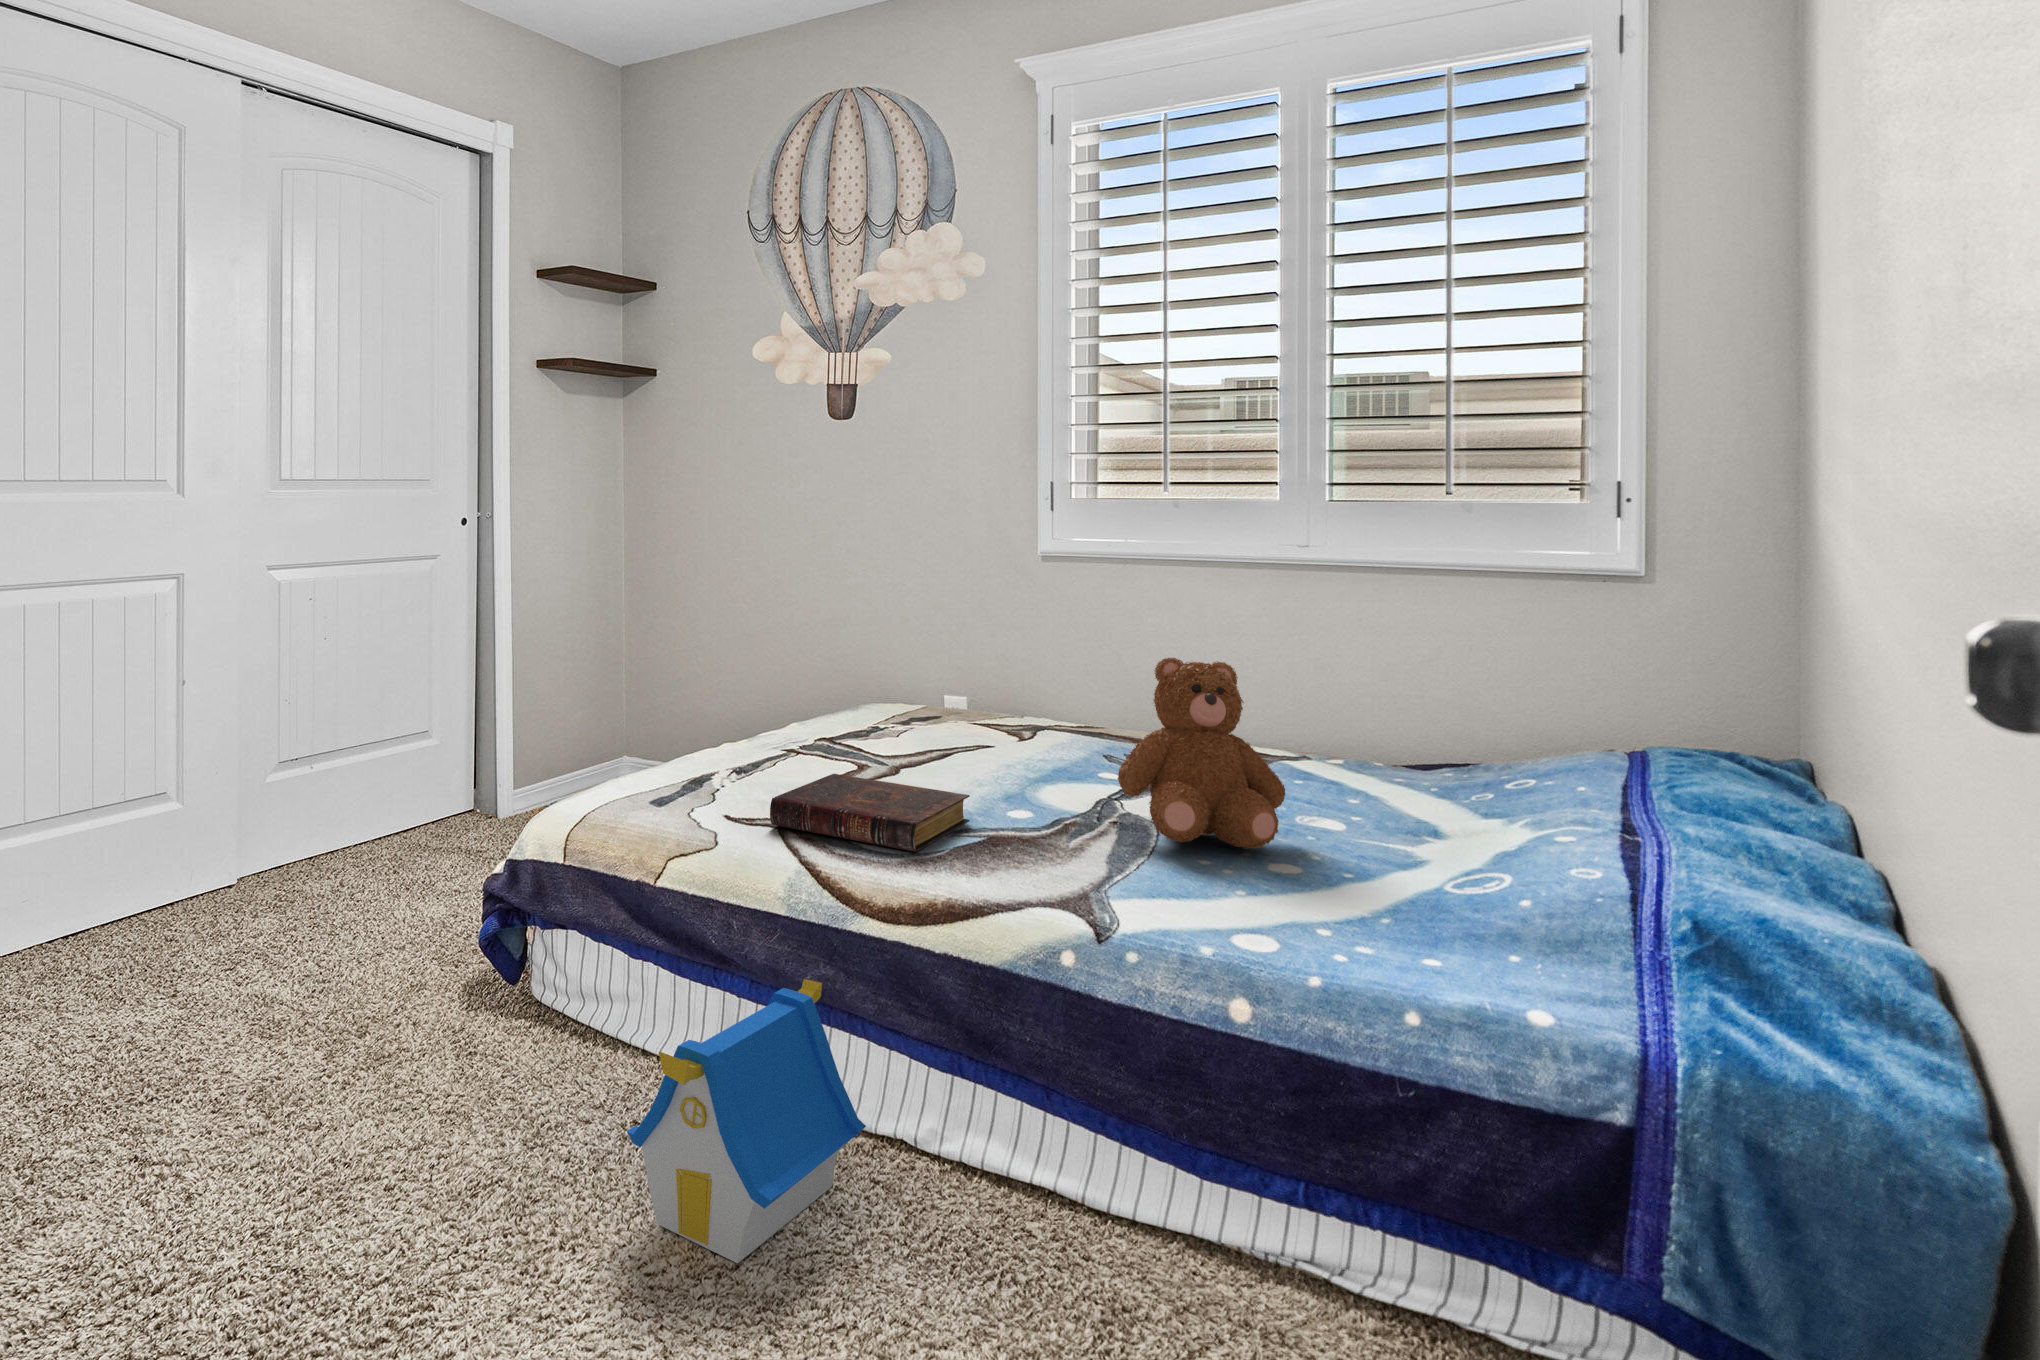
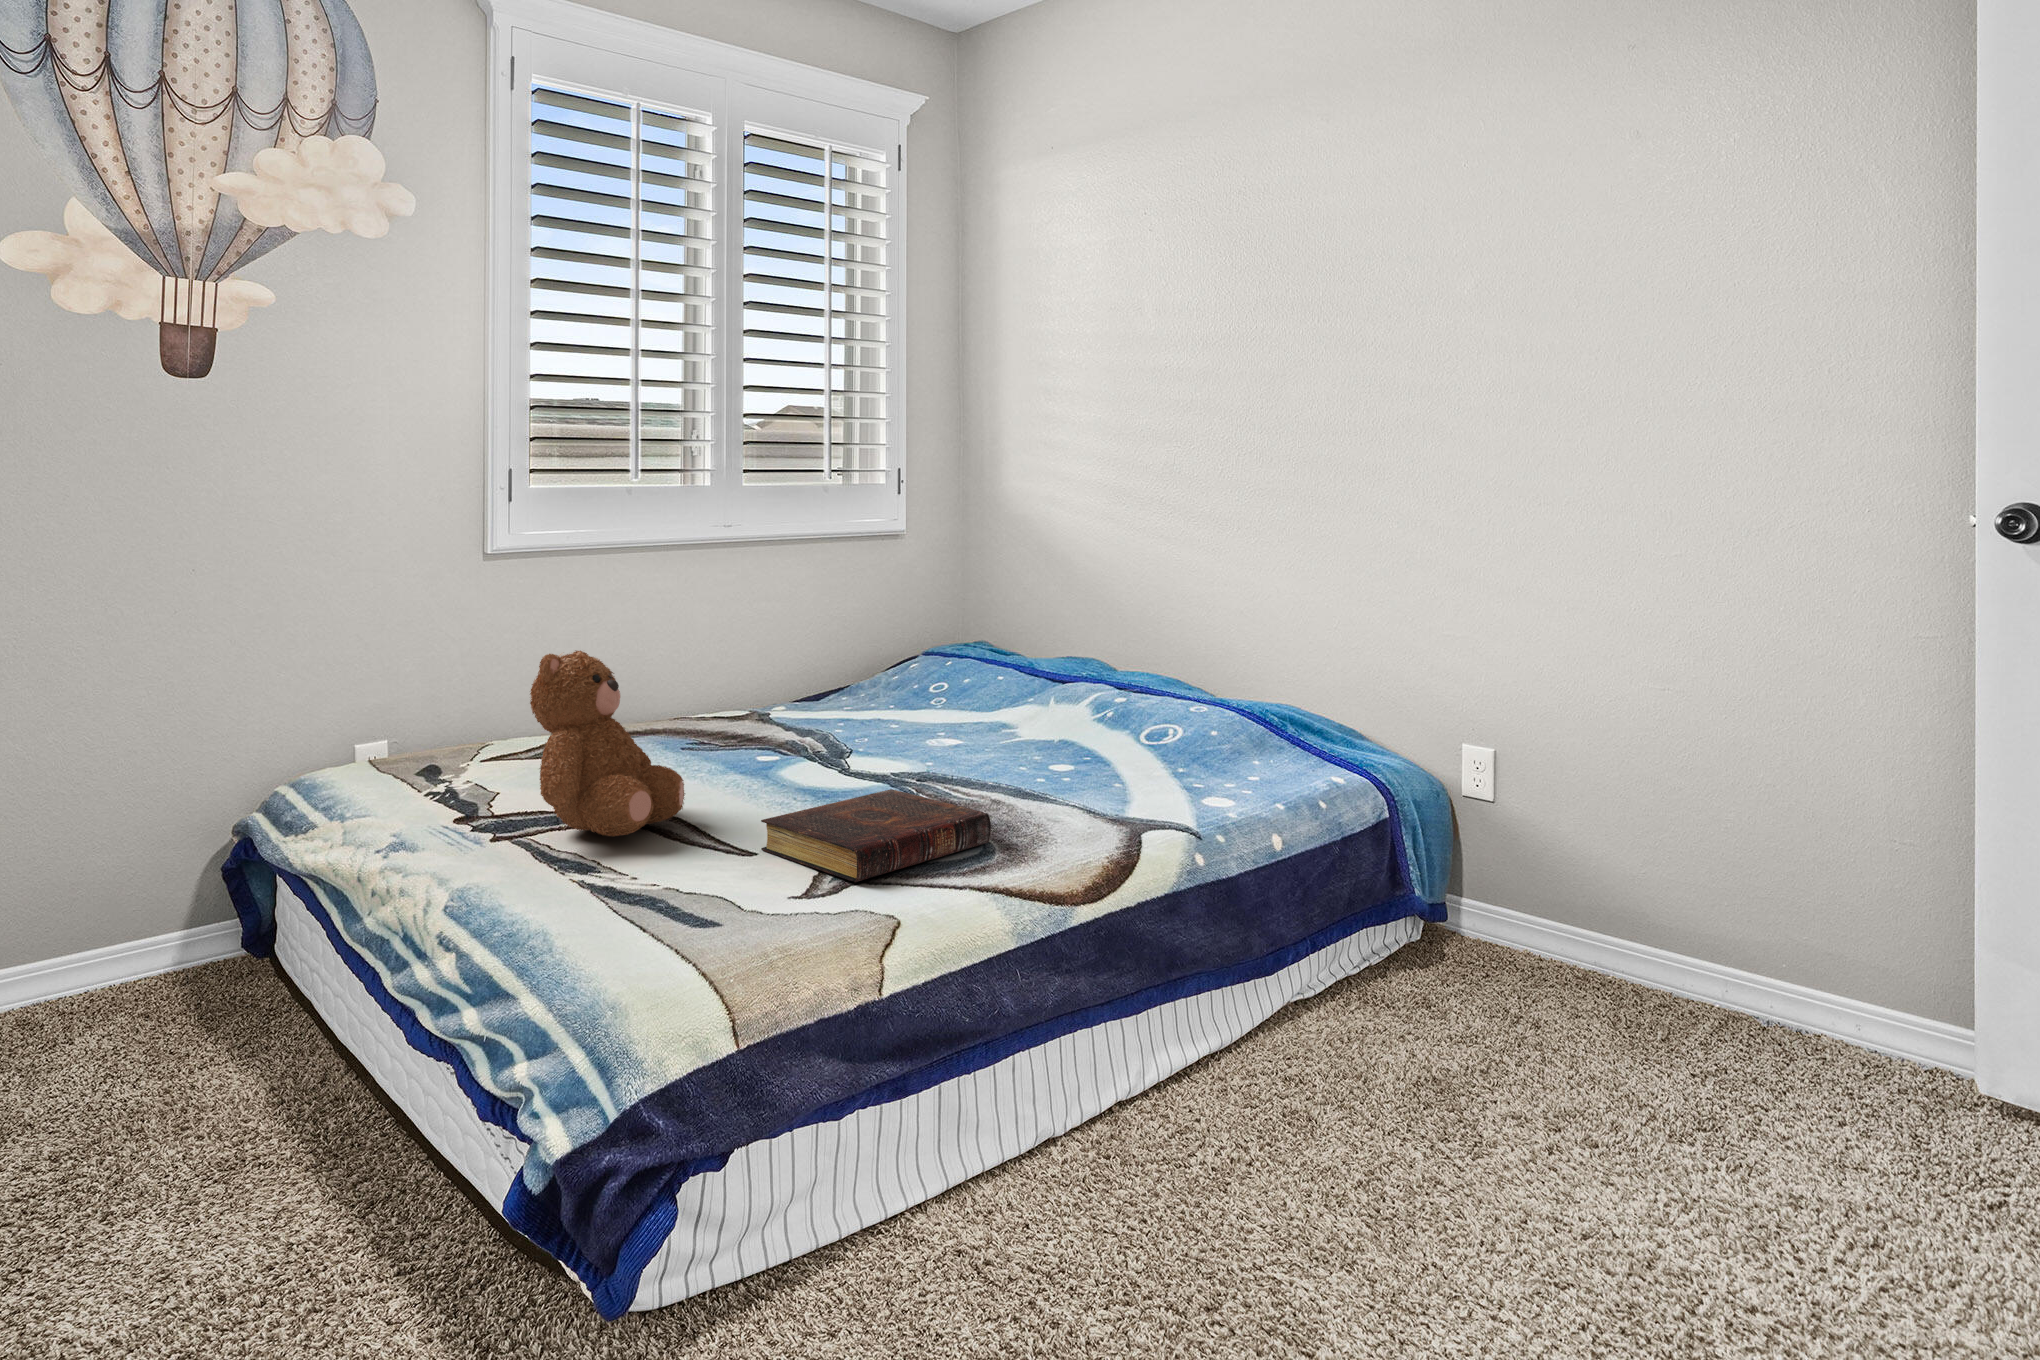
teddy bear: present [1118,658,1286,849] -> present [530,651,685,837]
toy house: present [627,979,866,1263] -> none [1098,970,1365,1268]

